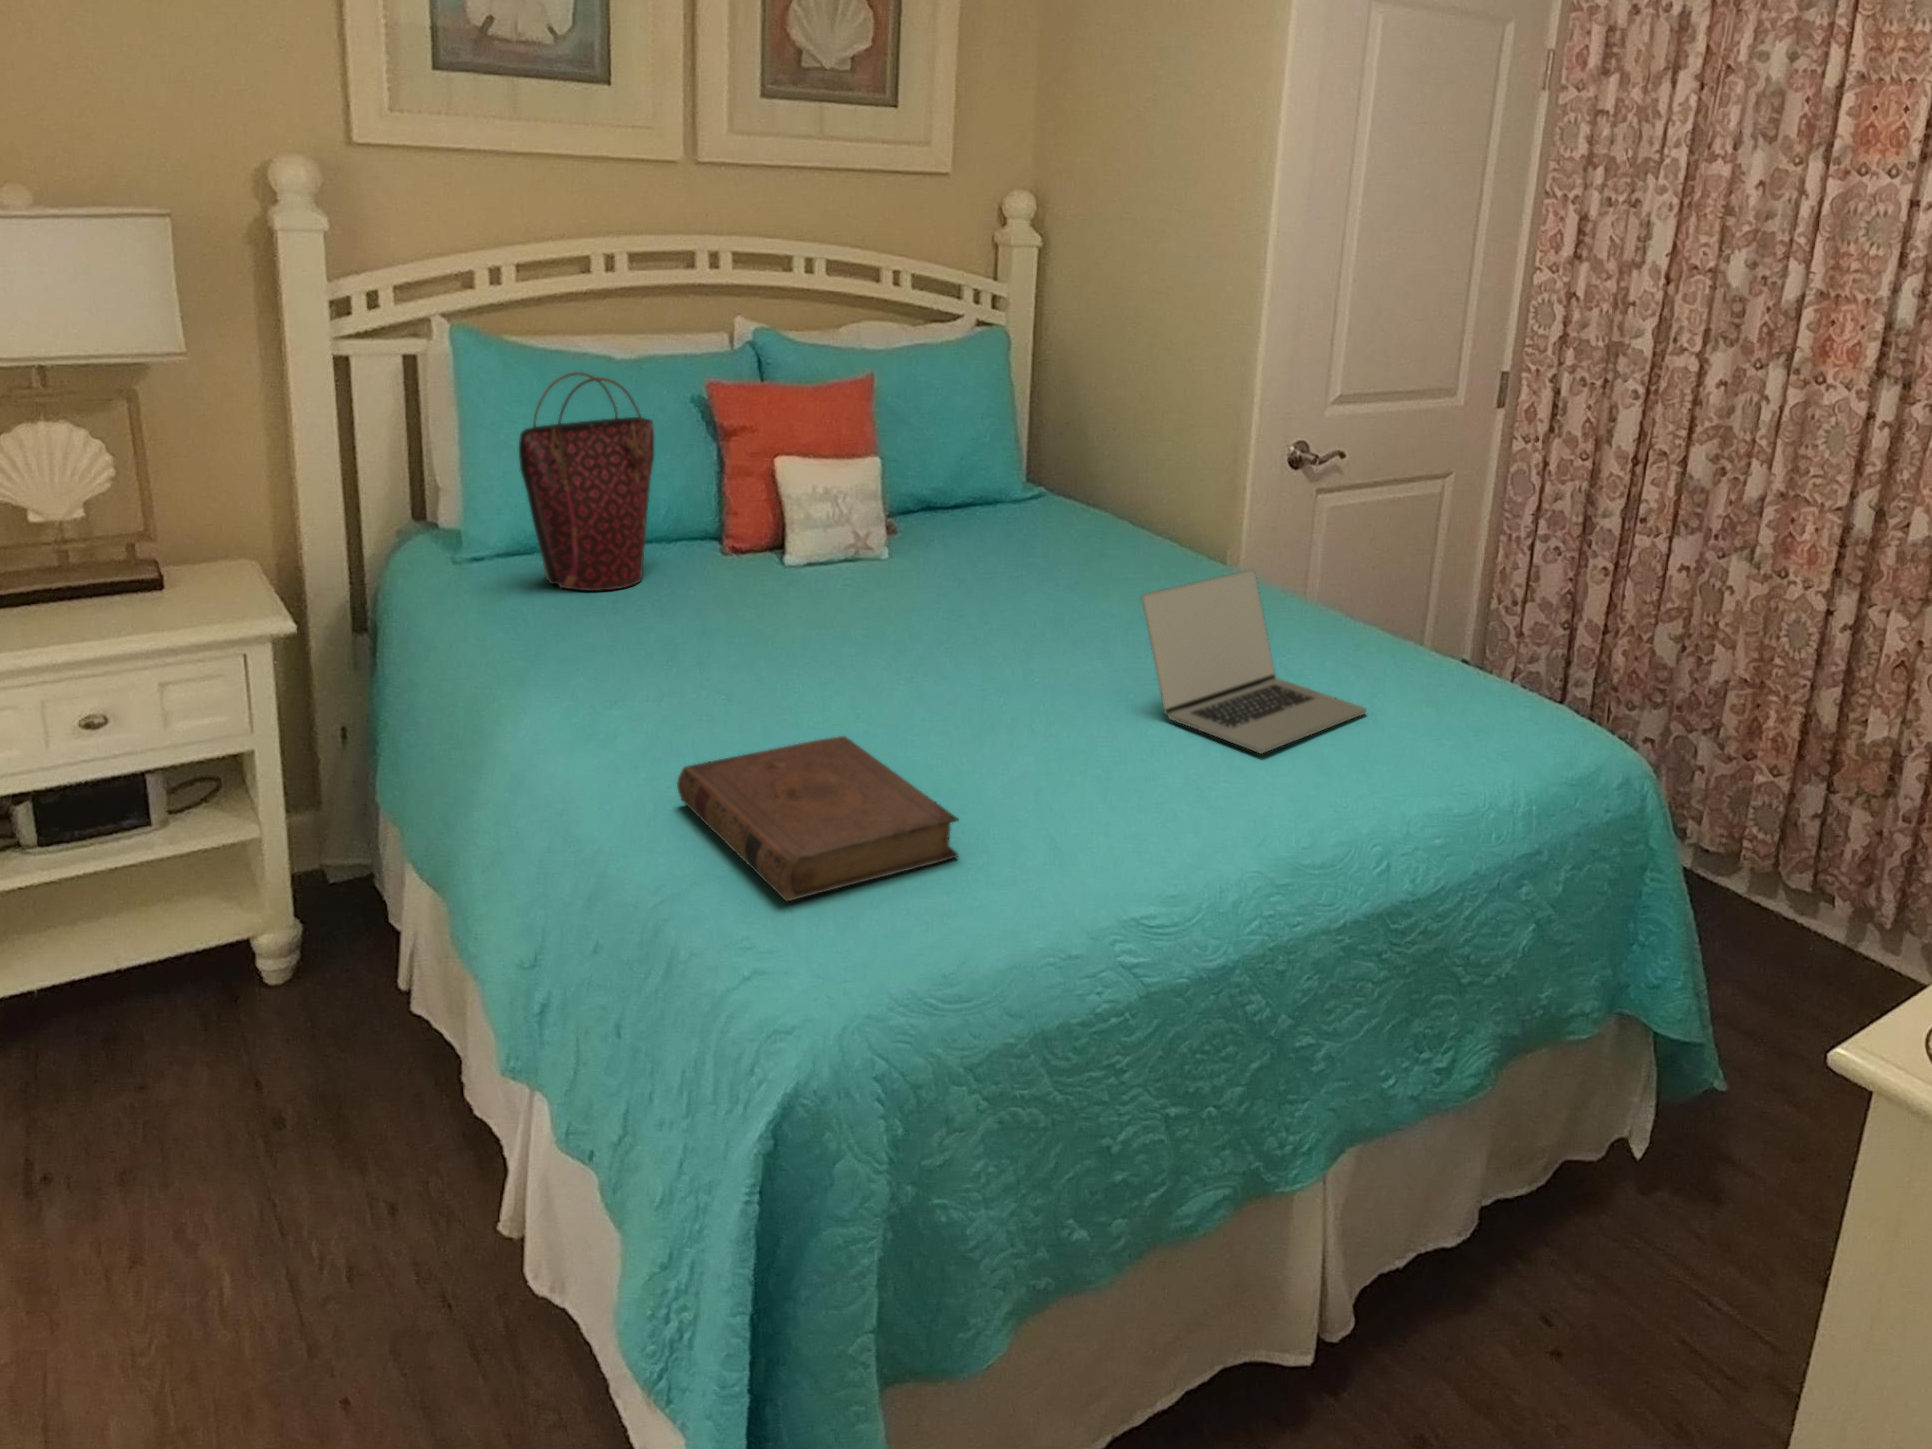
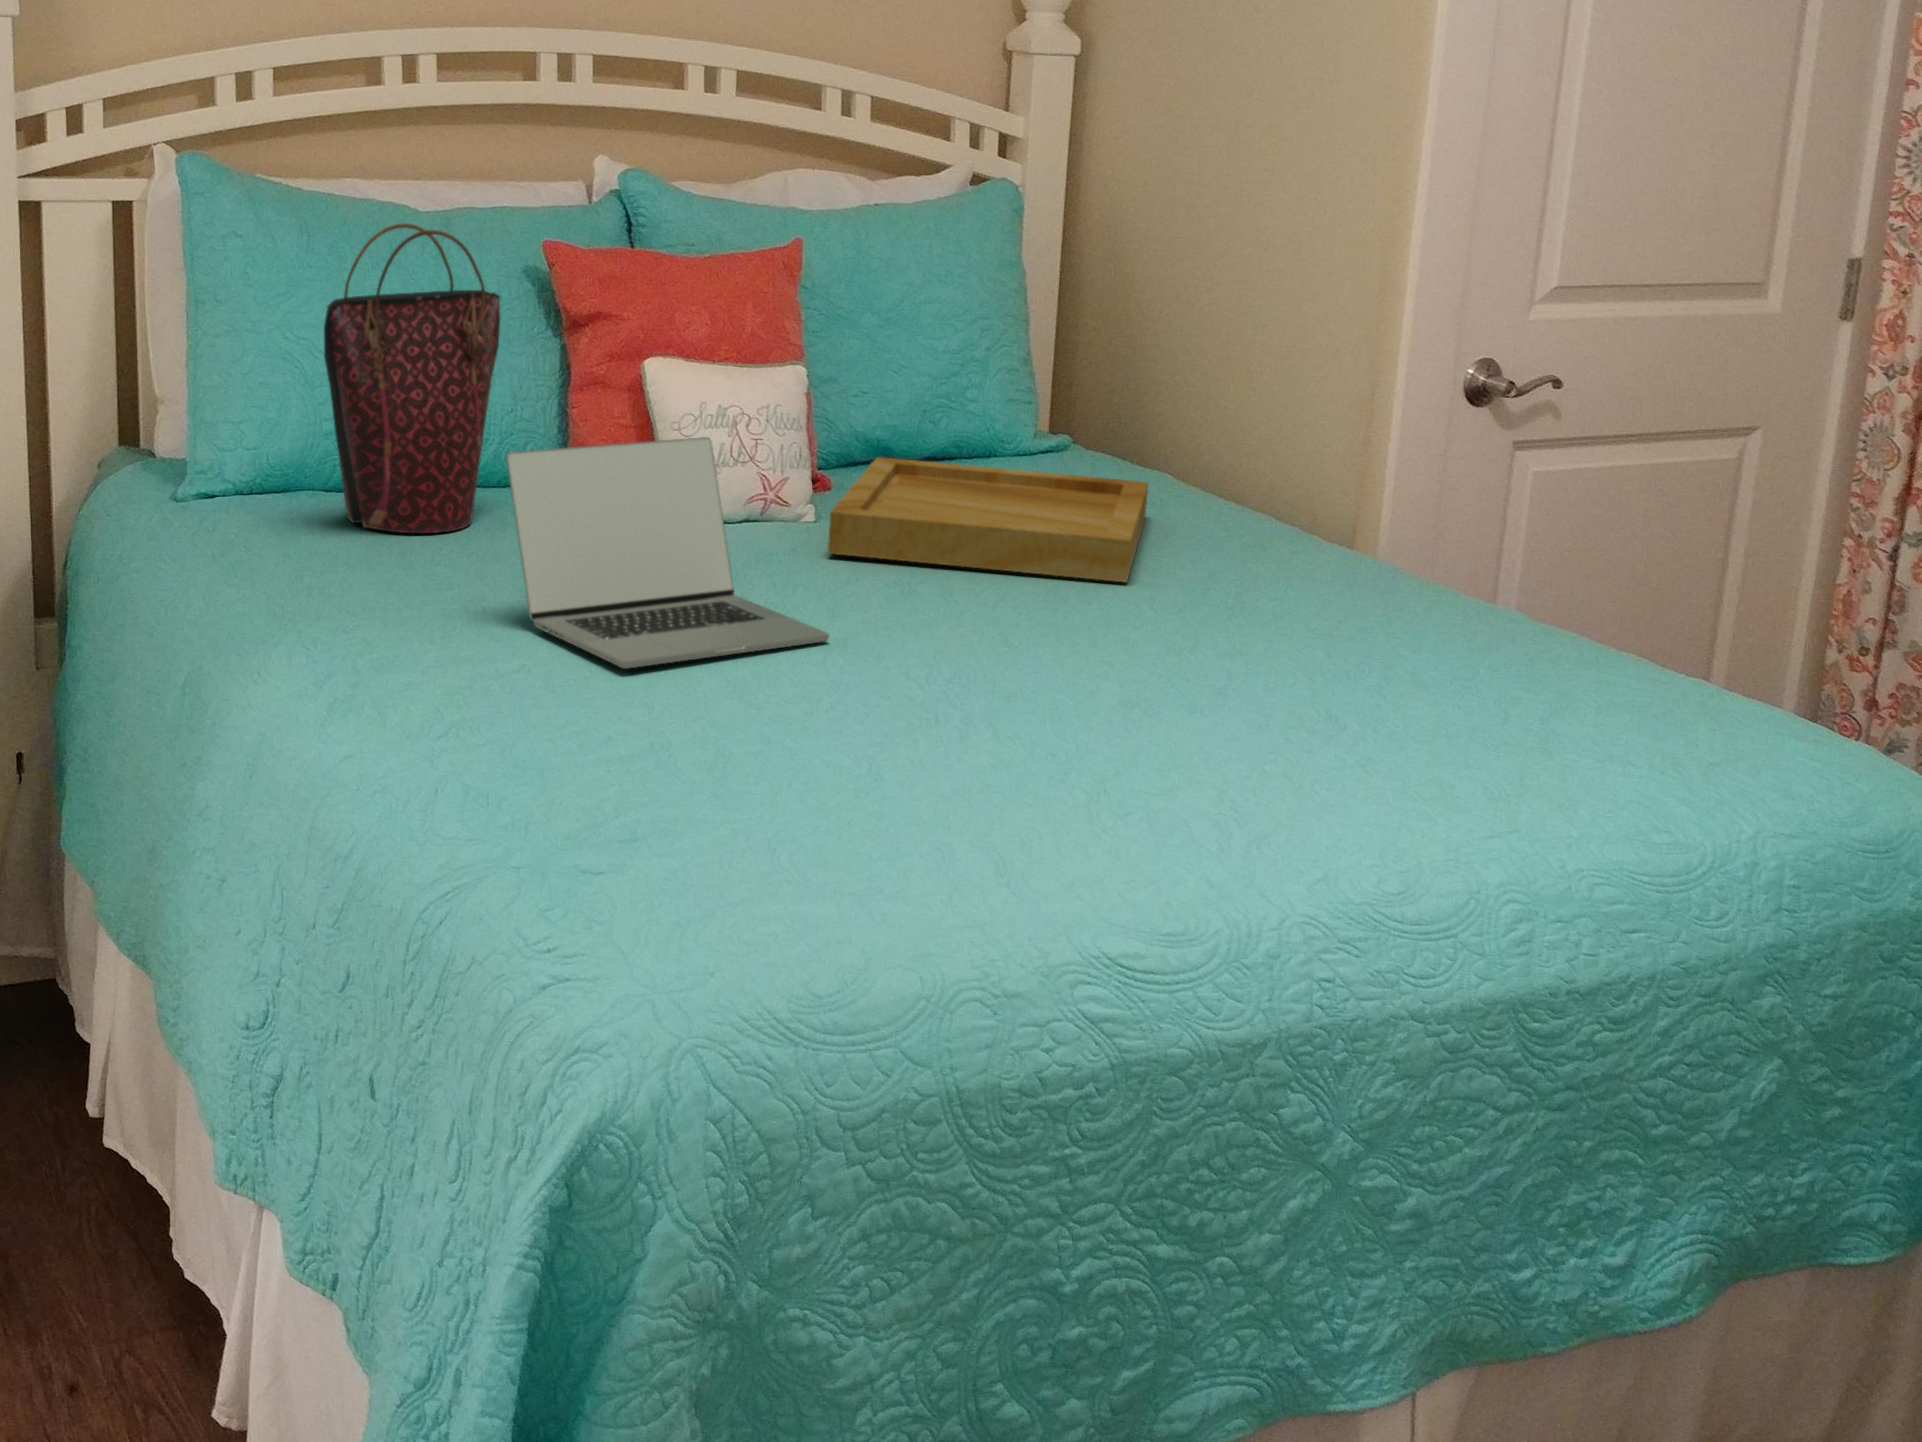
tray: none [899,518,1106,602] -> present [828,457,1148,582]
laptop: present [1142,569,1367,753] -> present [506,437,829,669]
book: present [677,736,959,902] -> none [507,711,874,896]

